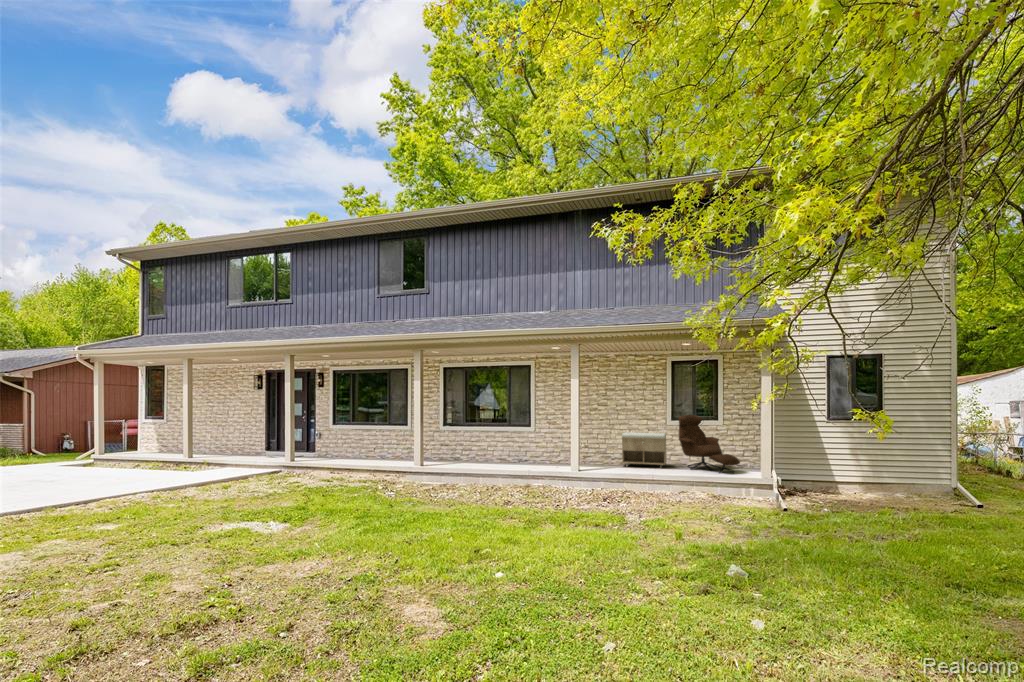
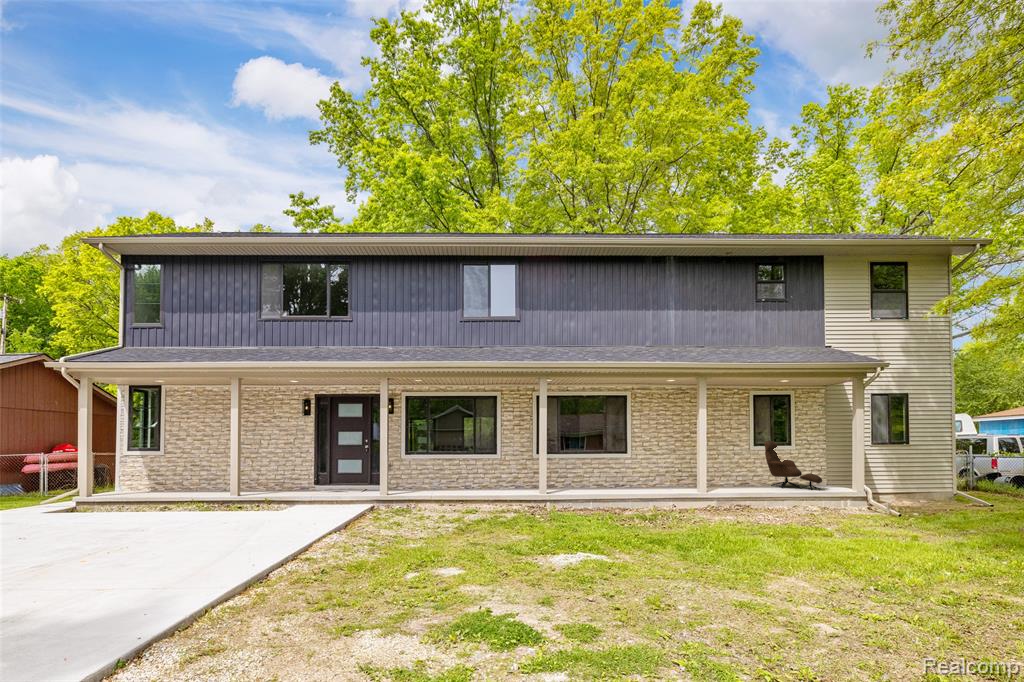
storage bench: present [622,432,667,468] -> none [715,457,760,488]

